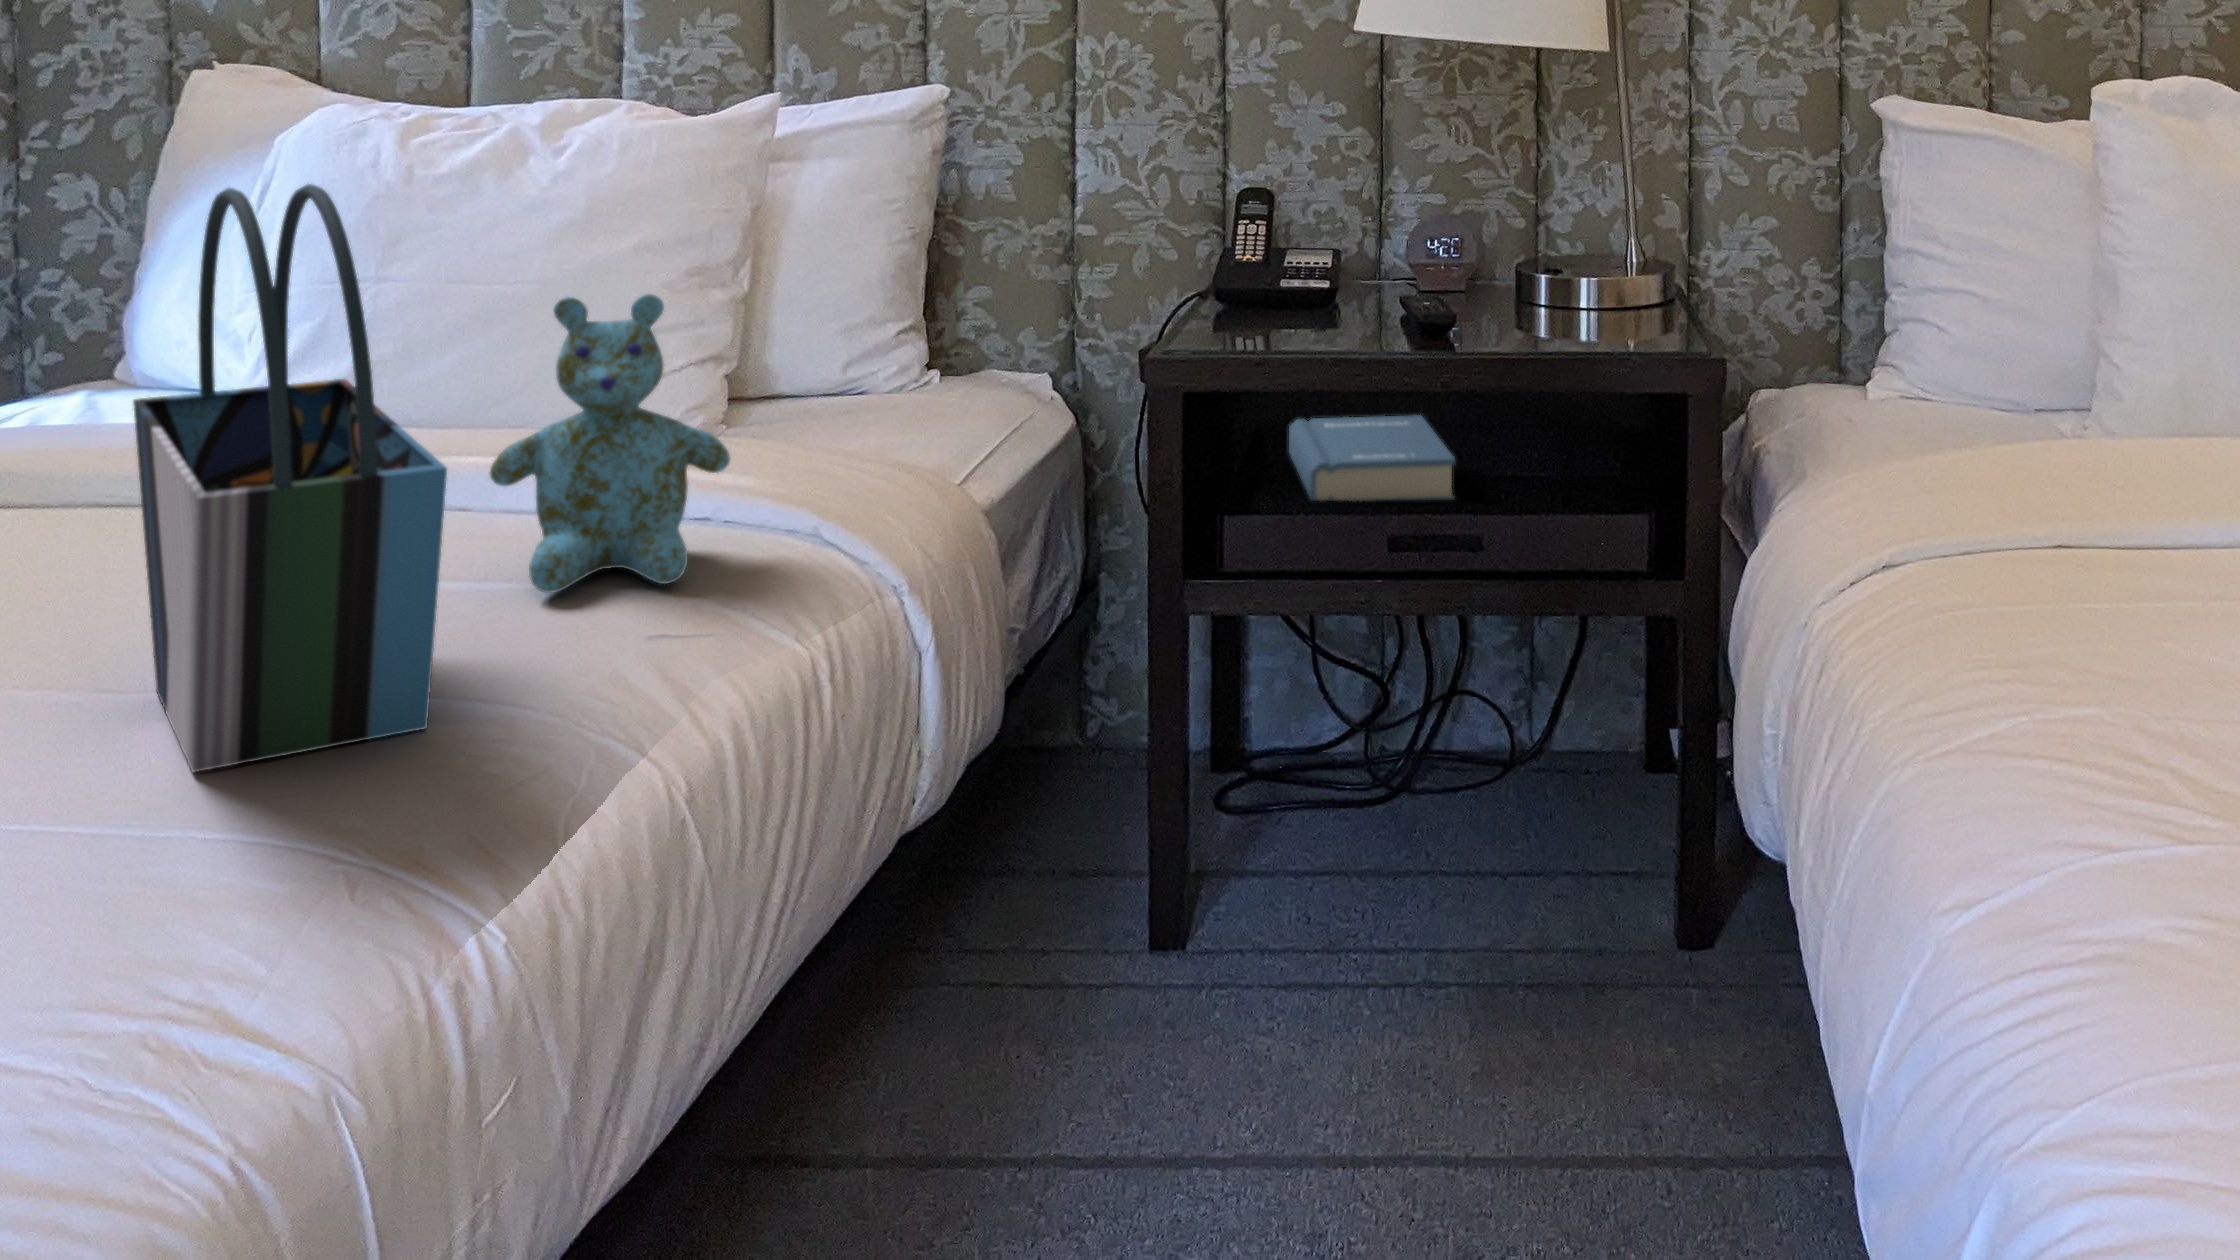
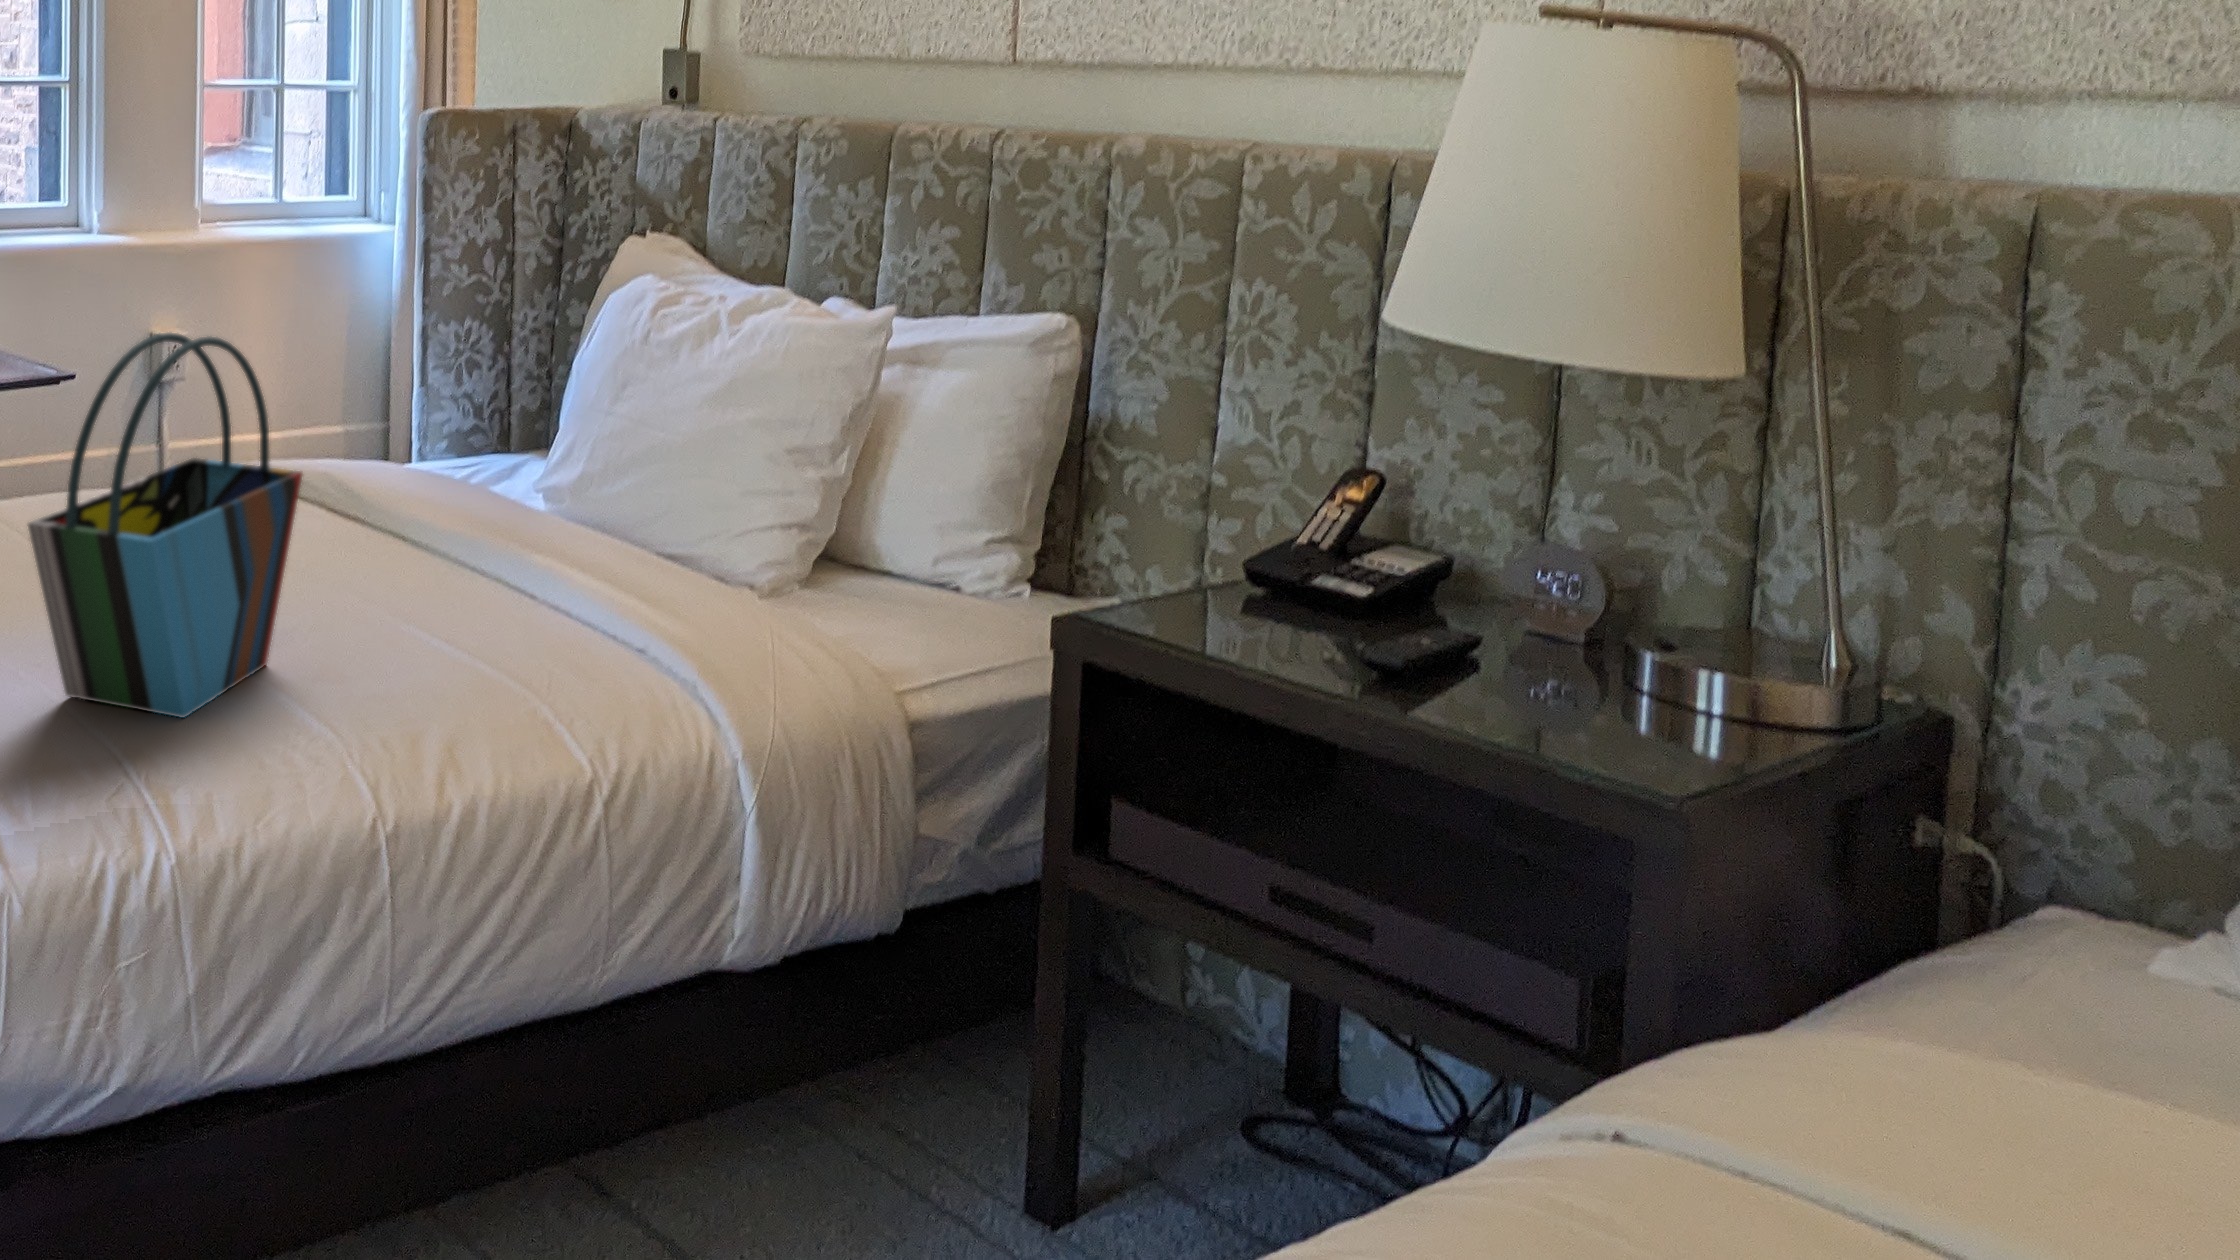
stuffed bear: present [490,294,730,593] -> none [397,445,571,681]
hardback book: present [1289,415,1455,501] -> none [1196,732,1458,881]

